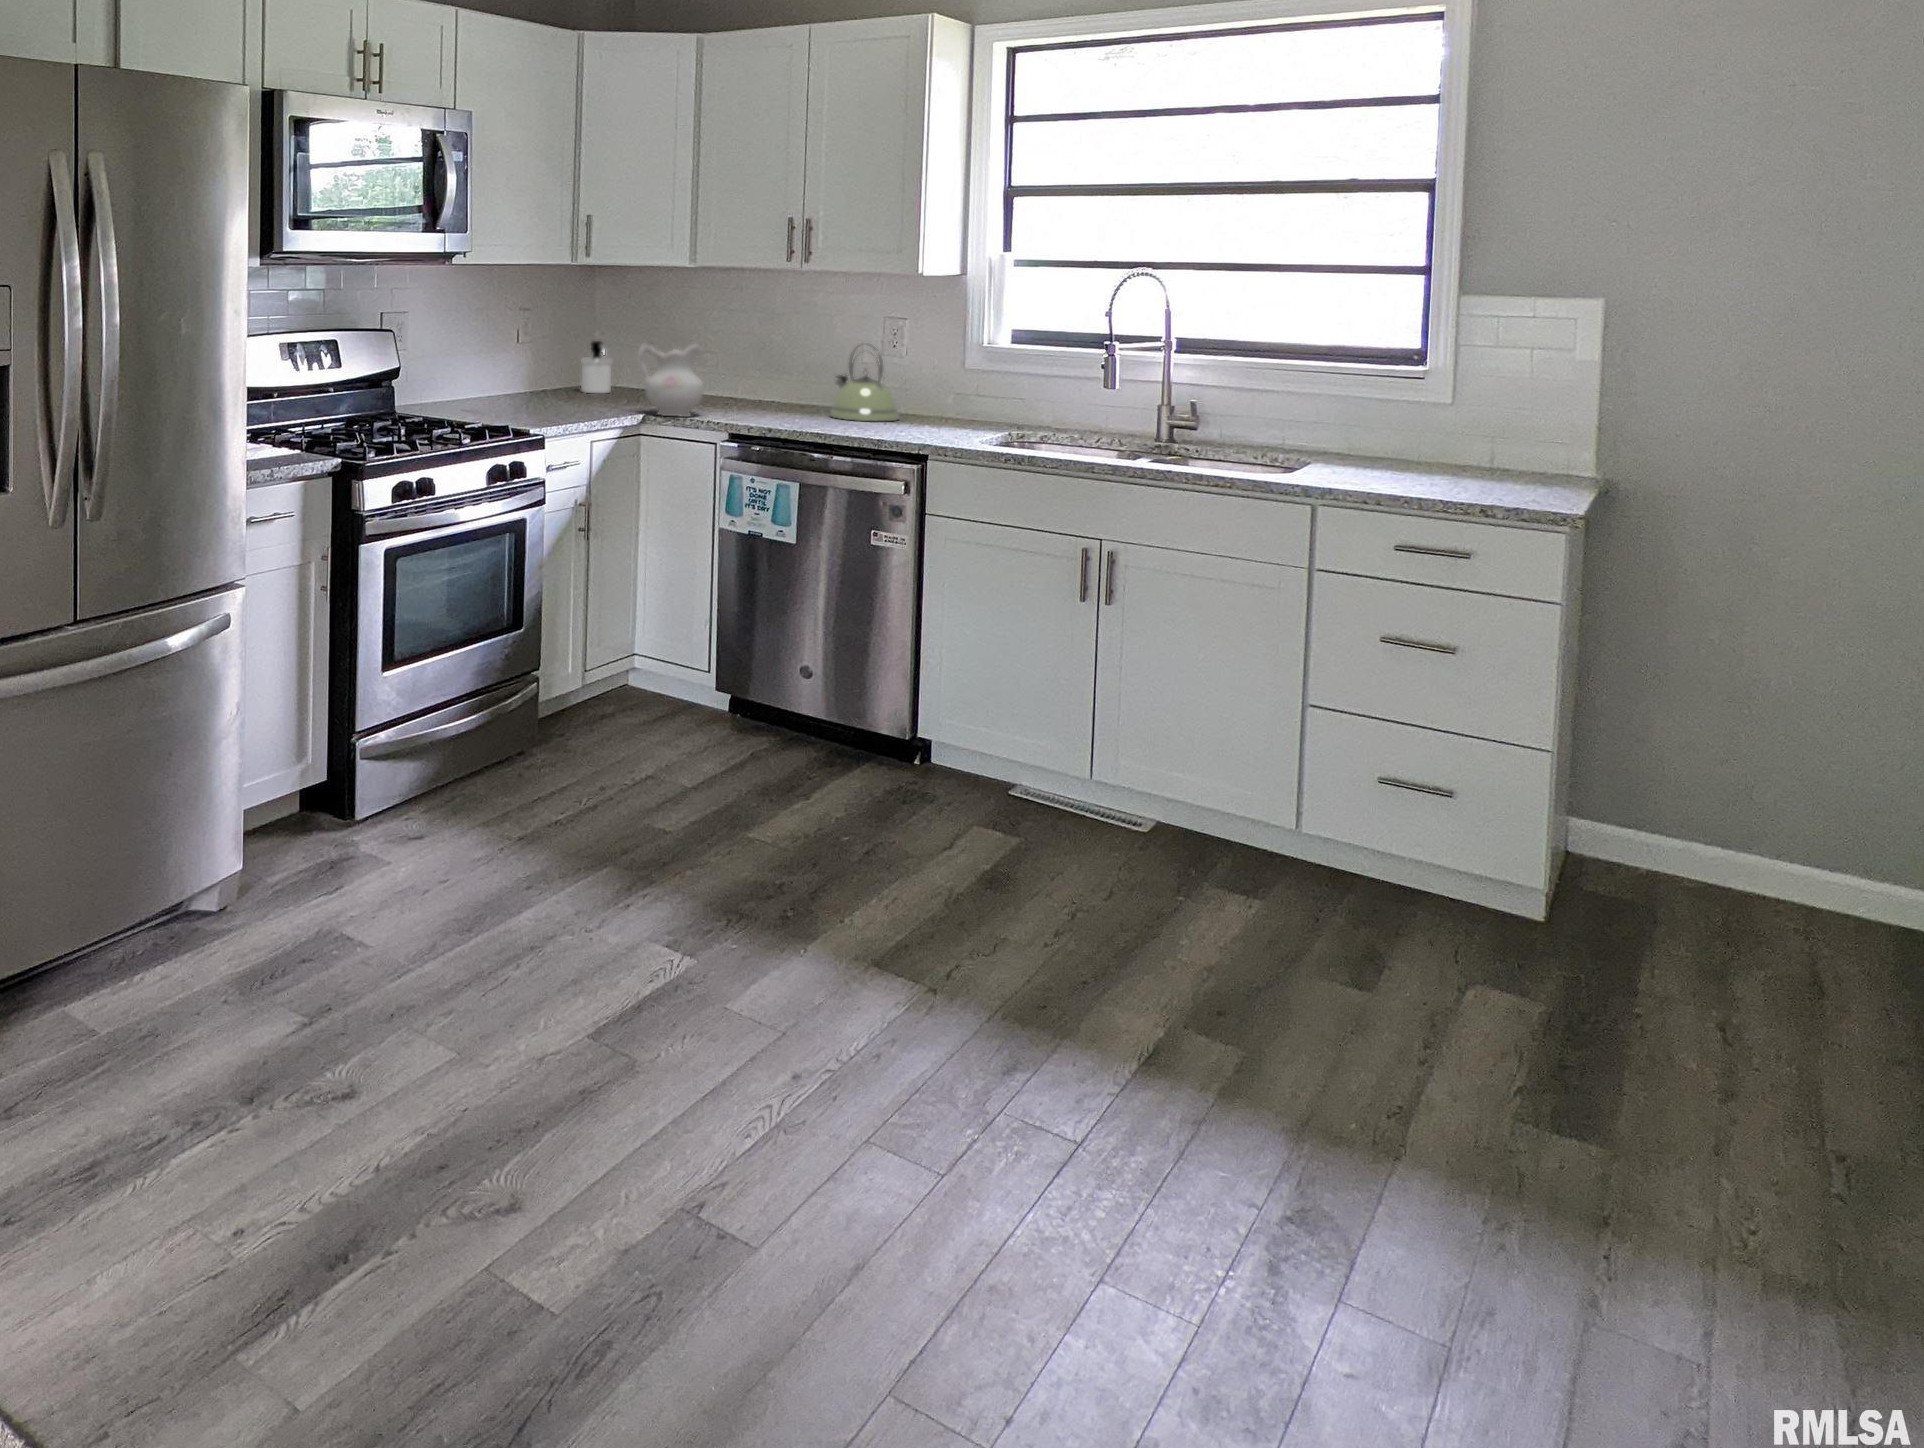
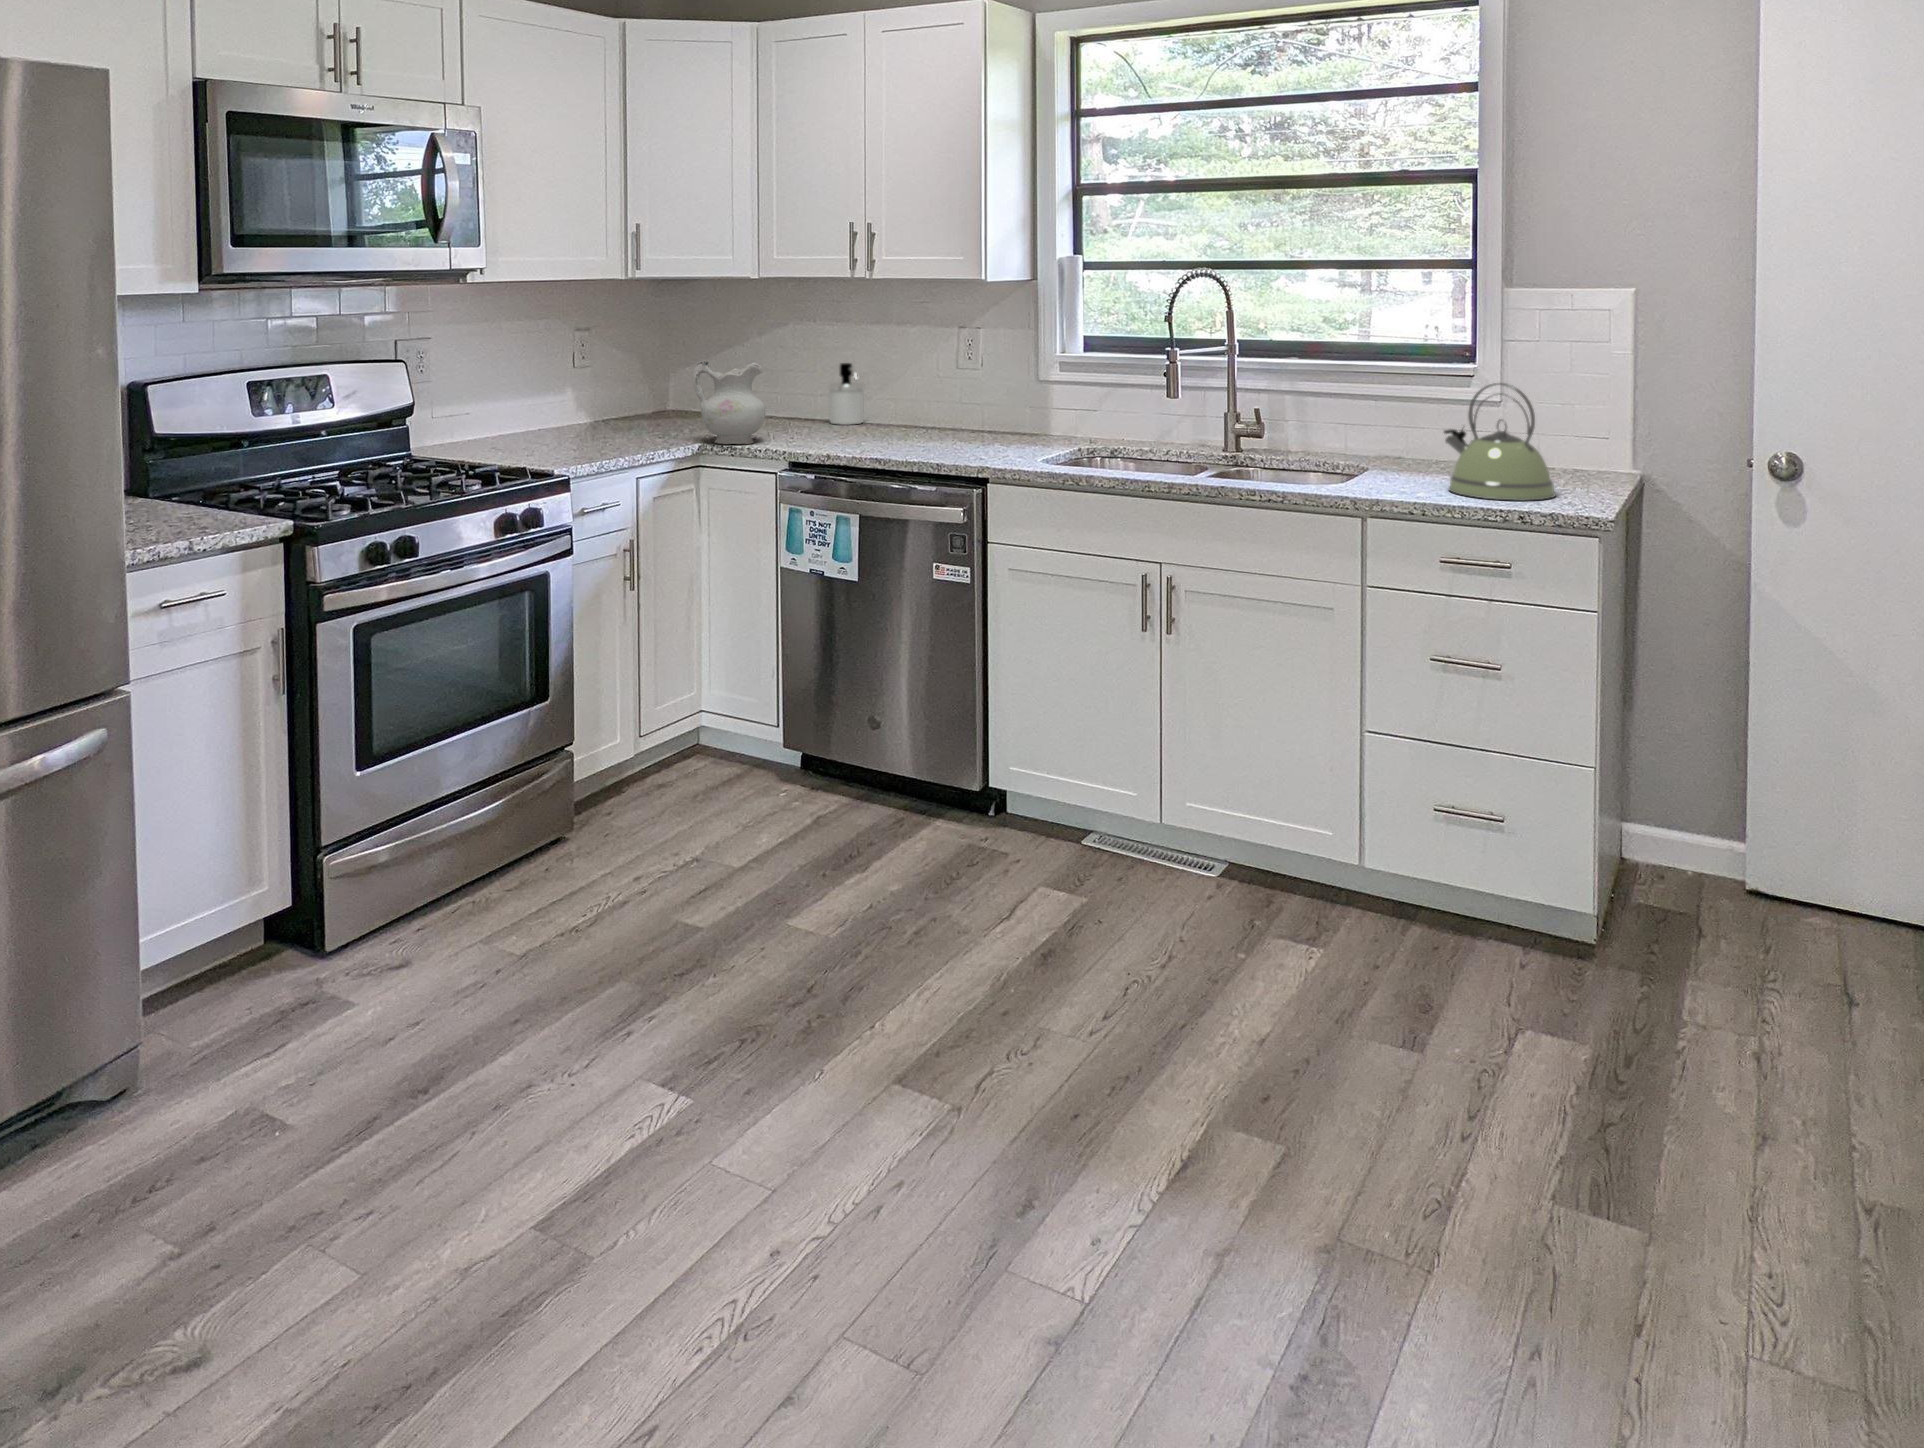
soap dispenser: present [581,341,613,393] -> present [828,363,865,425]
kettle: present [831,346,899,421] -> present [1444,383,1556,501]

